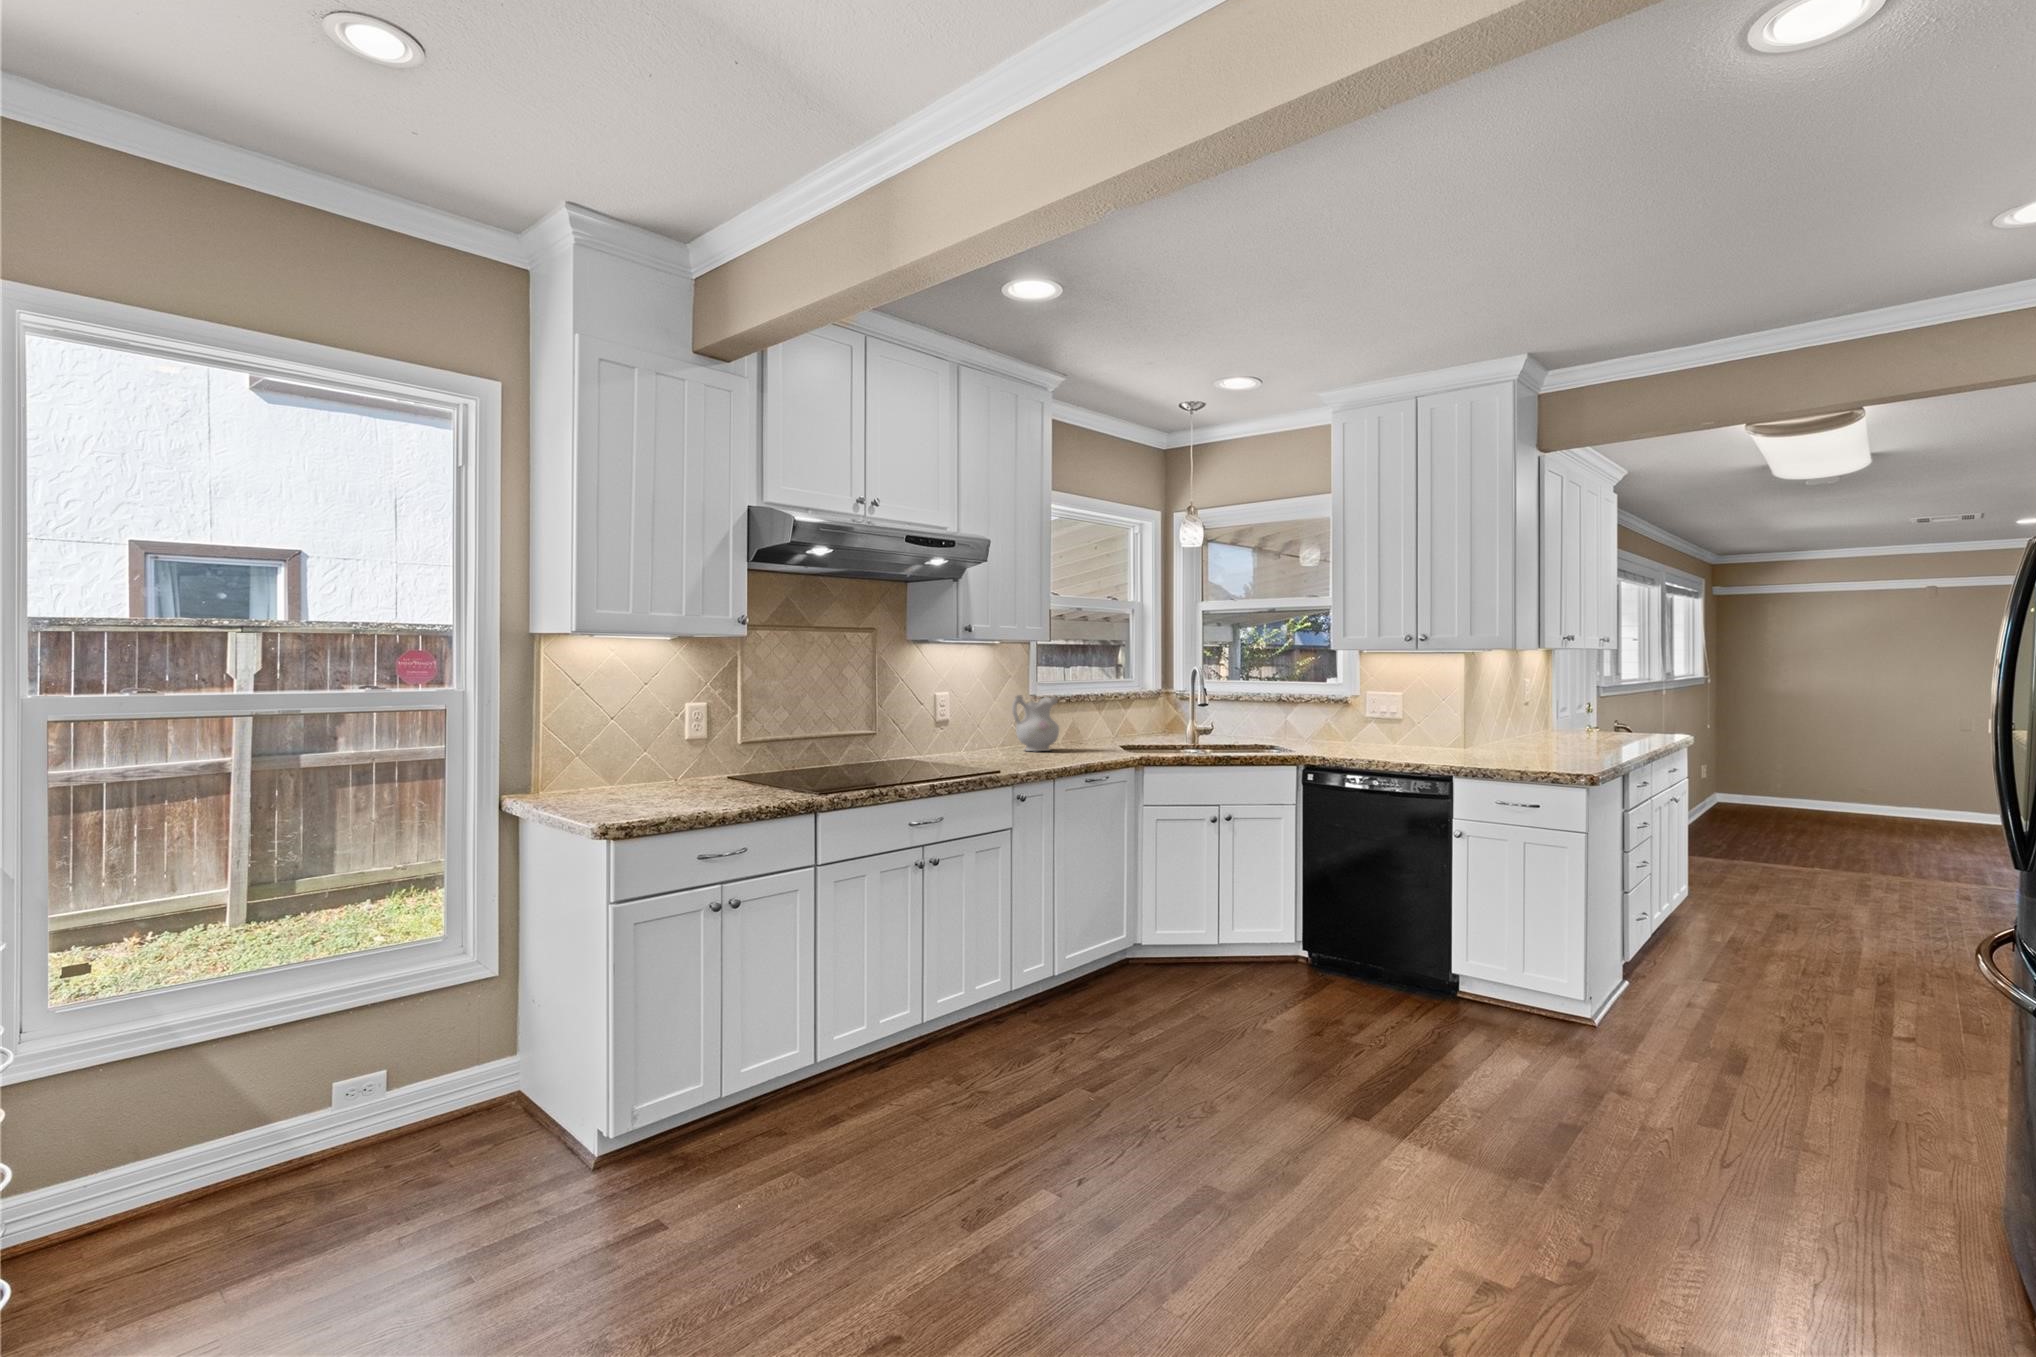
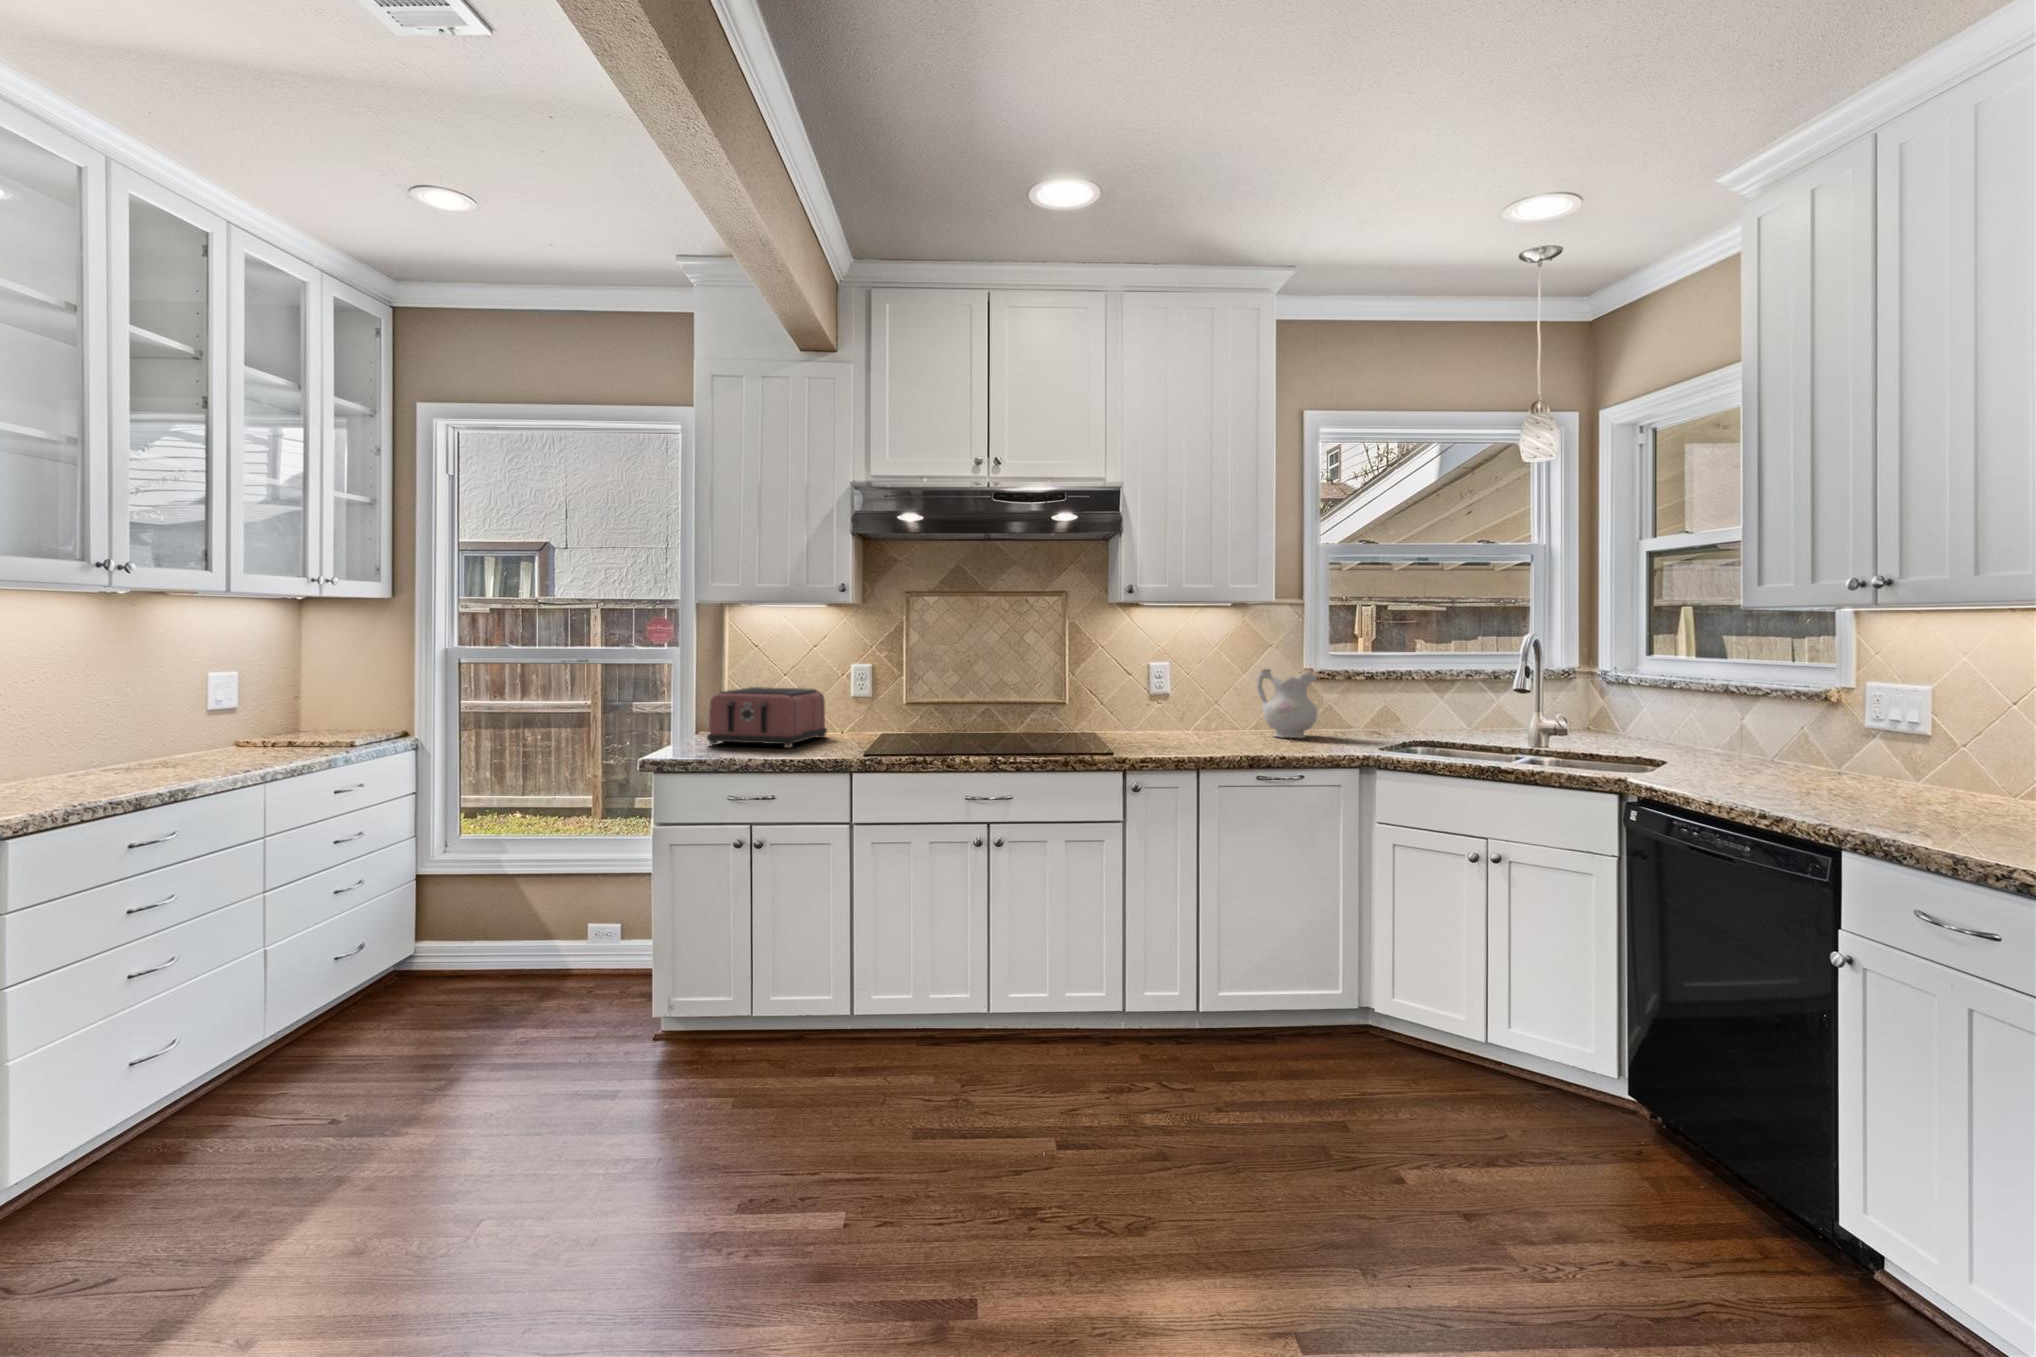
toaster: none [588,731,717,802] -> present [707,687,827,748]

